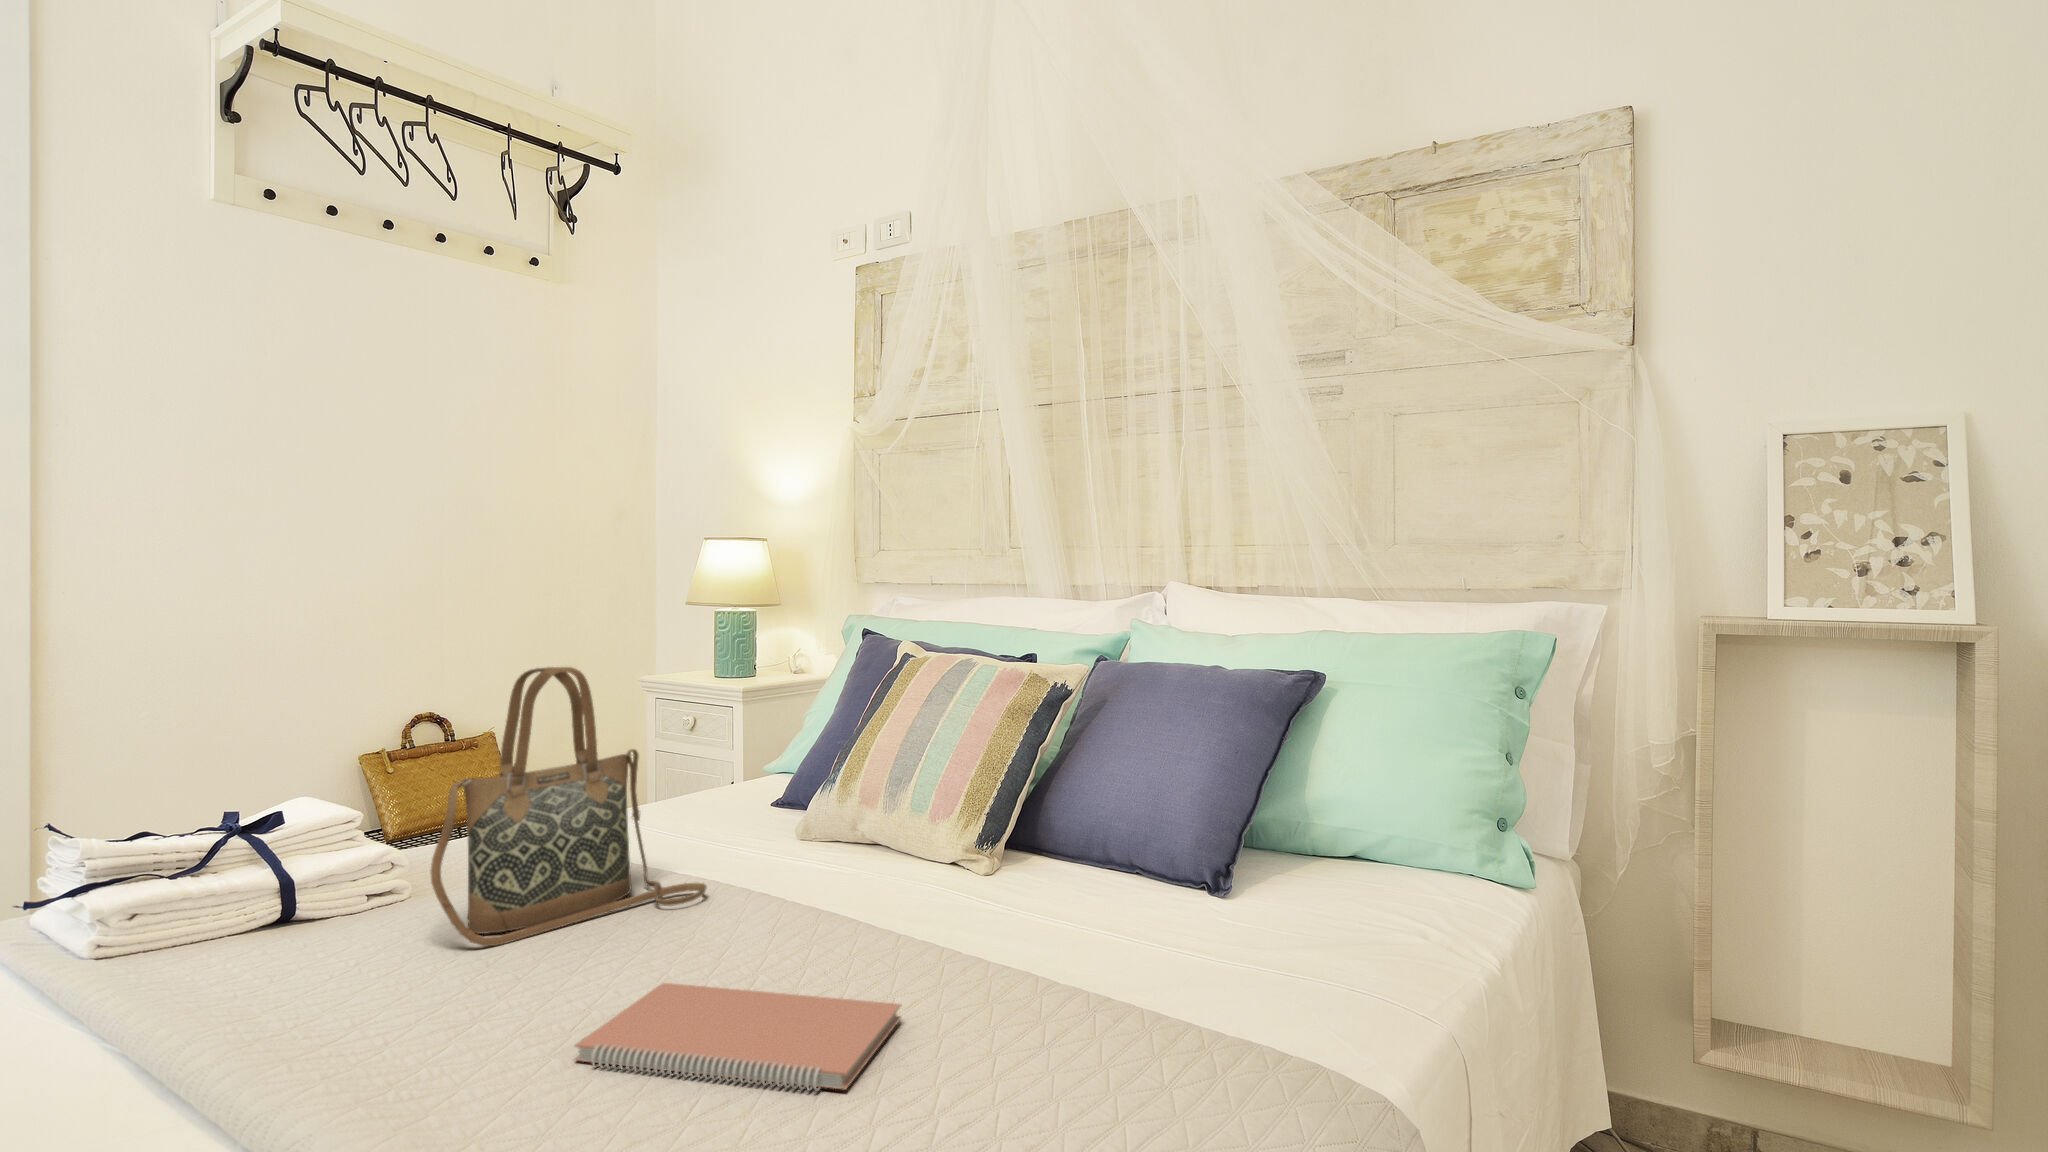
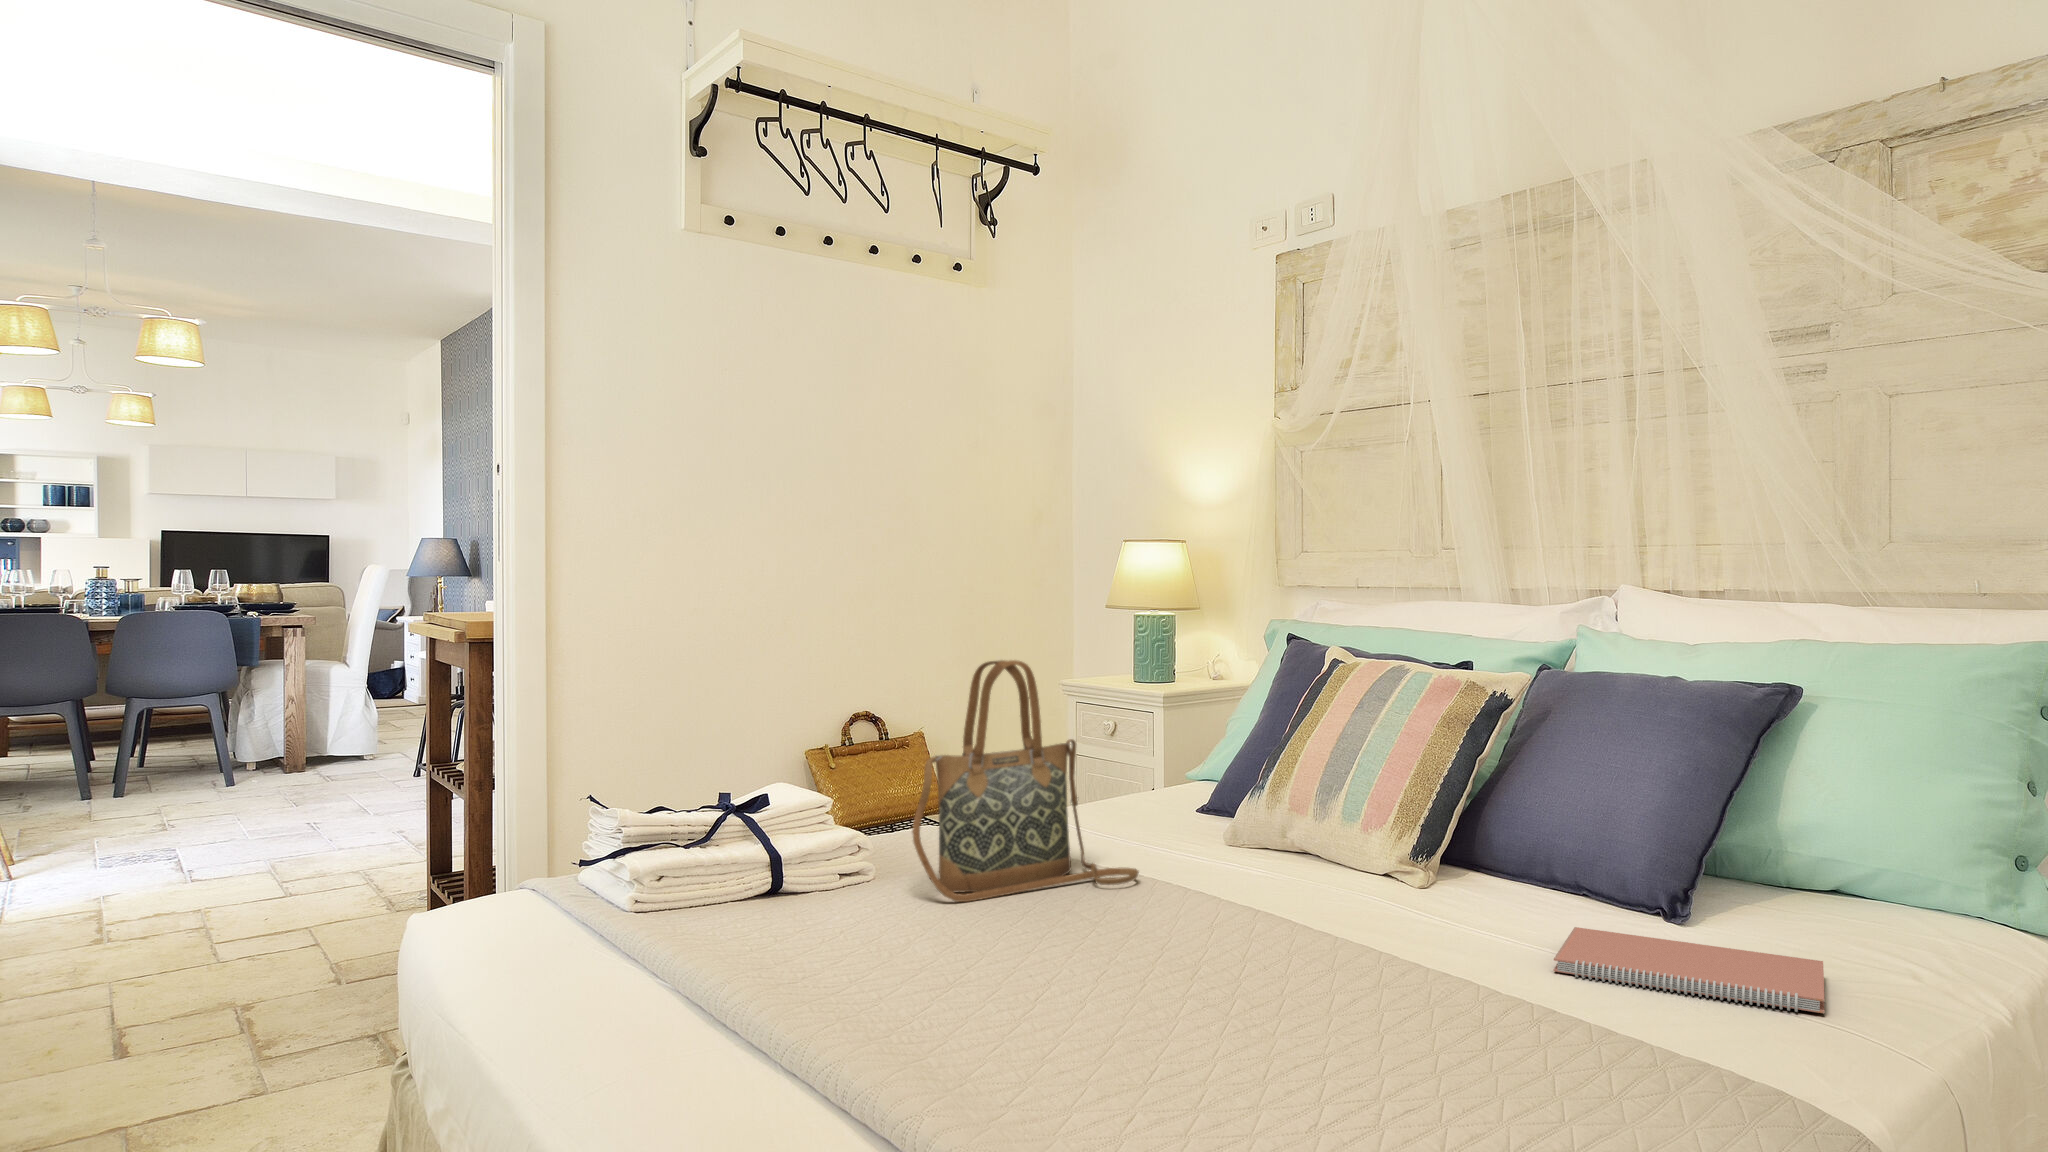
notebook: present [575,983,901,1091] -> present [1554,927,1824,1013]

